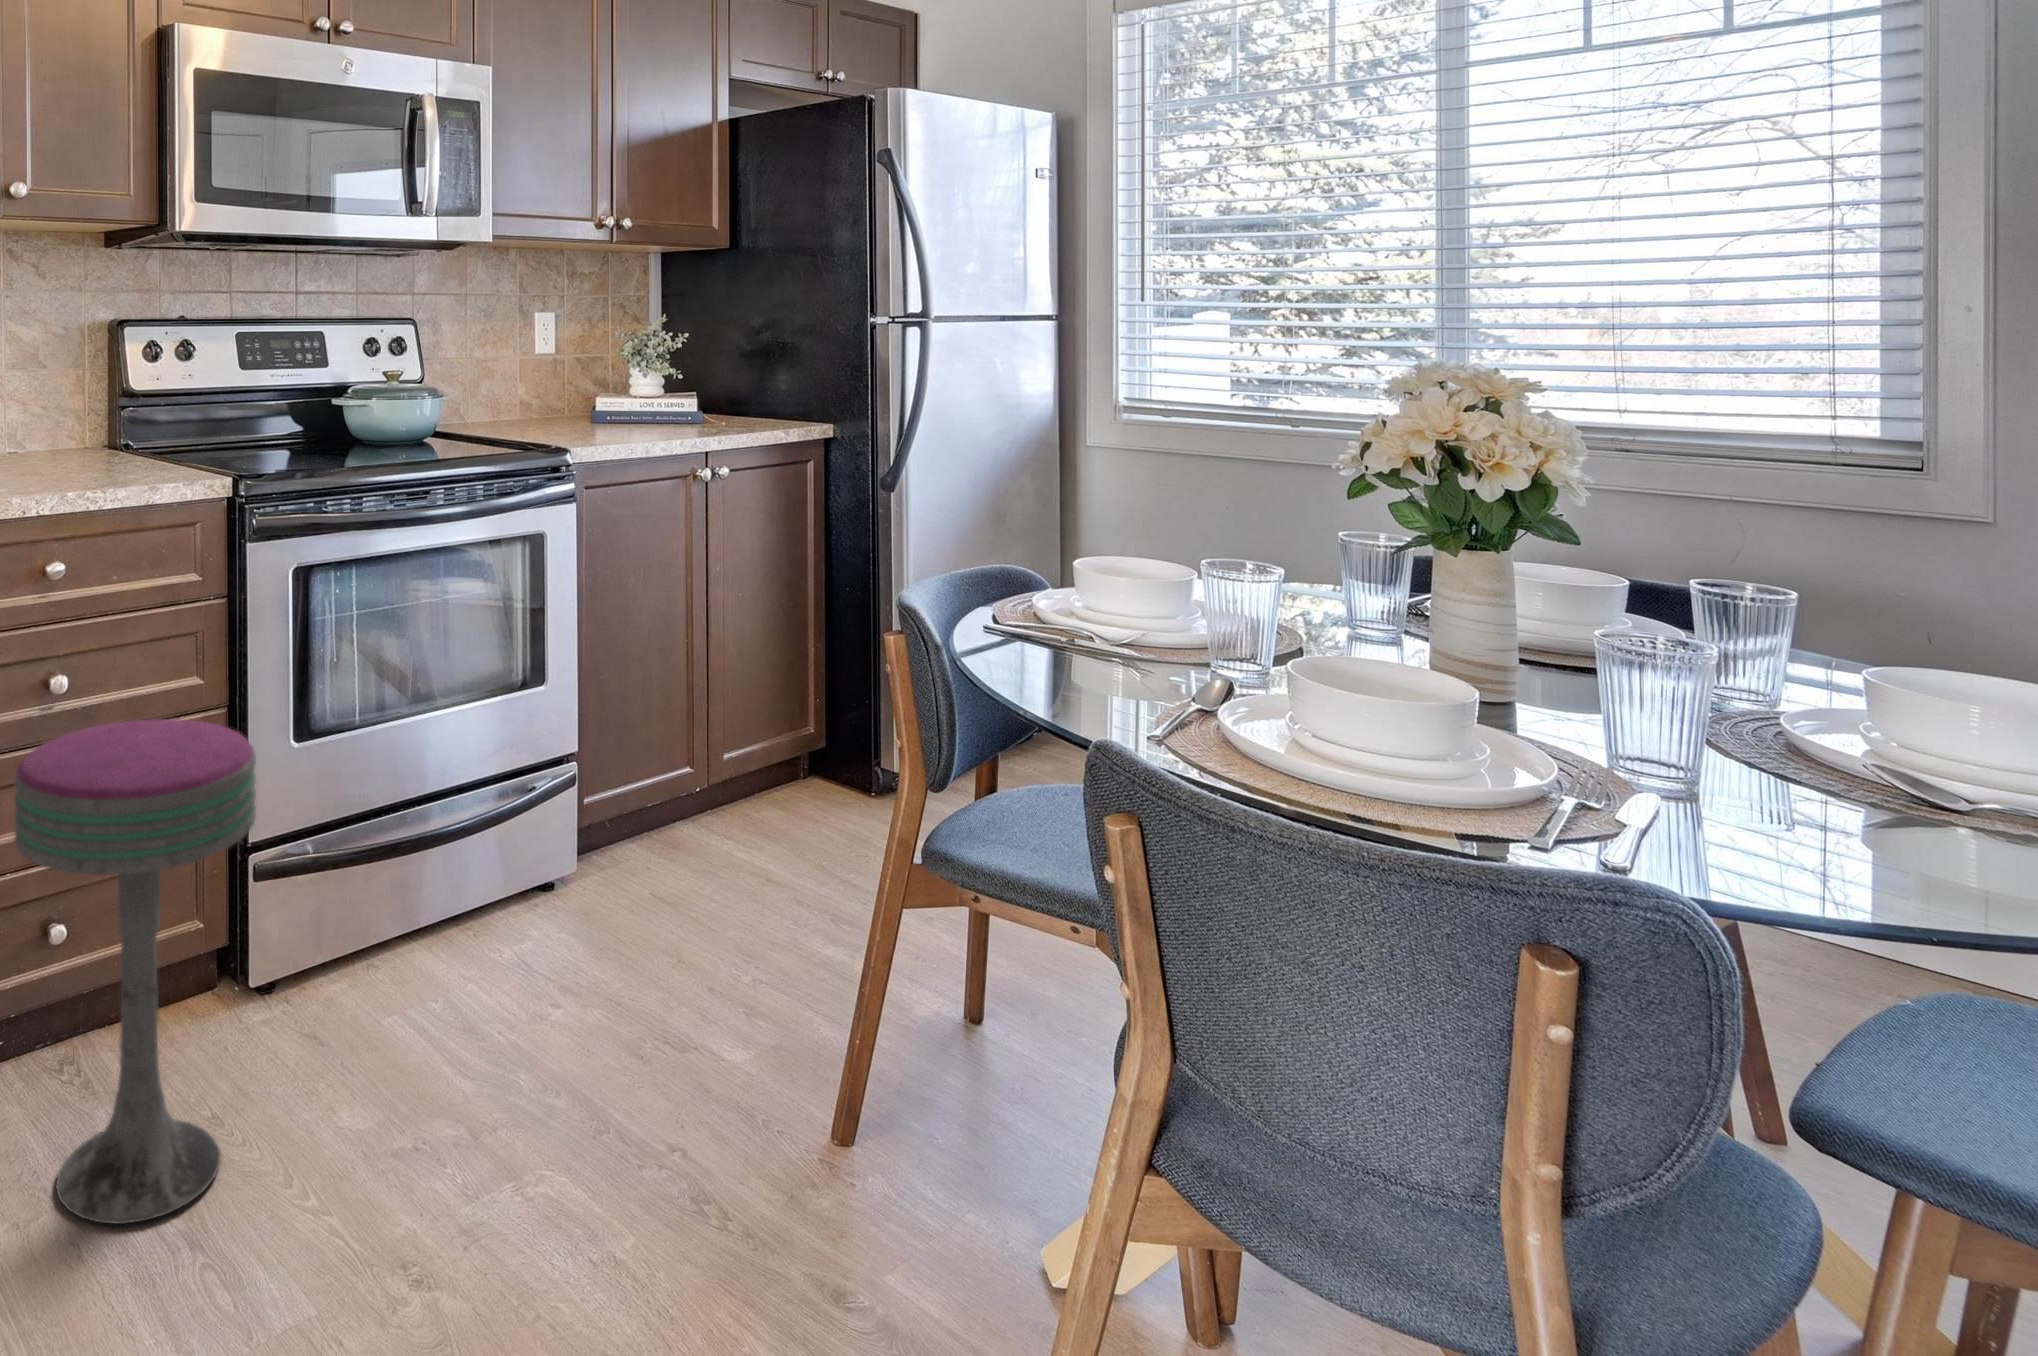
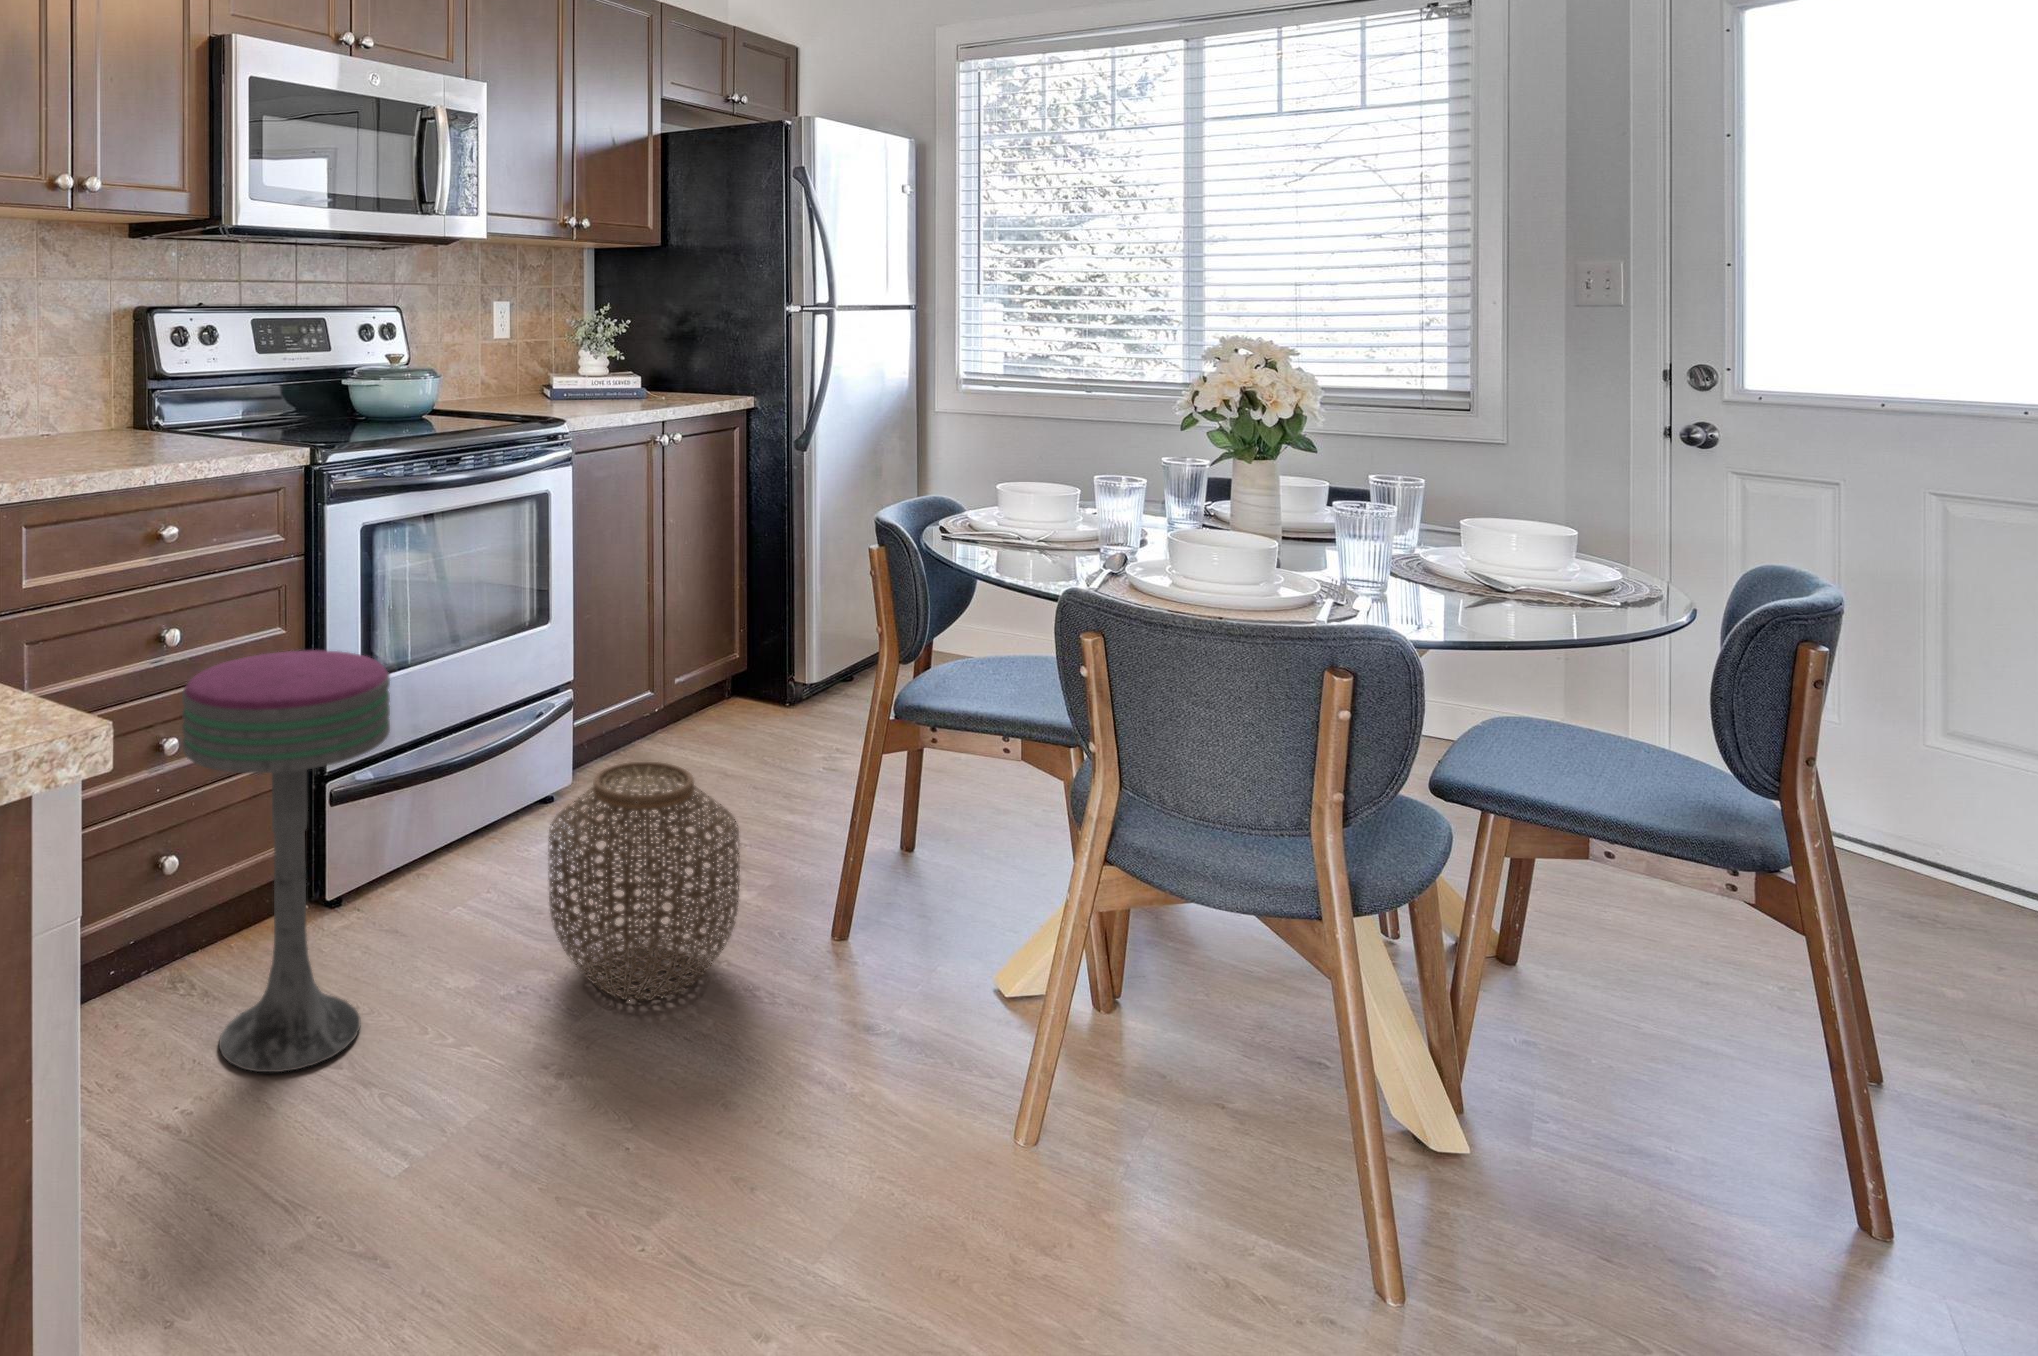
woven basket: none [450,890,690,1204] -> present [548,761,740,1000]

